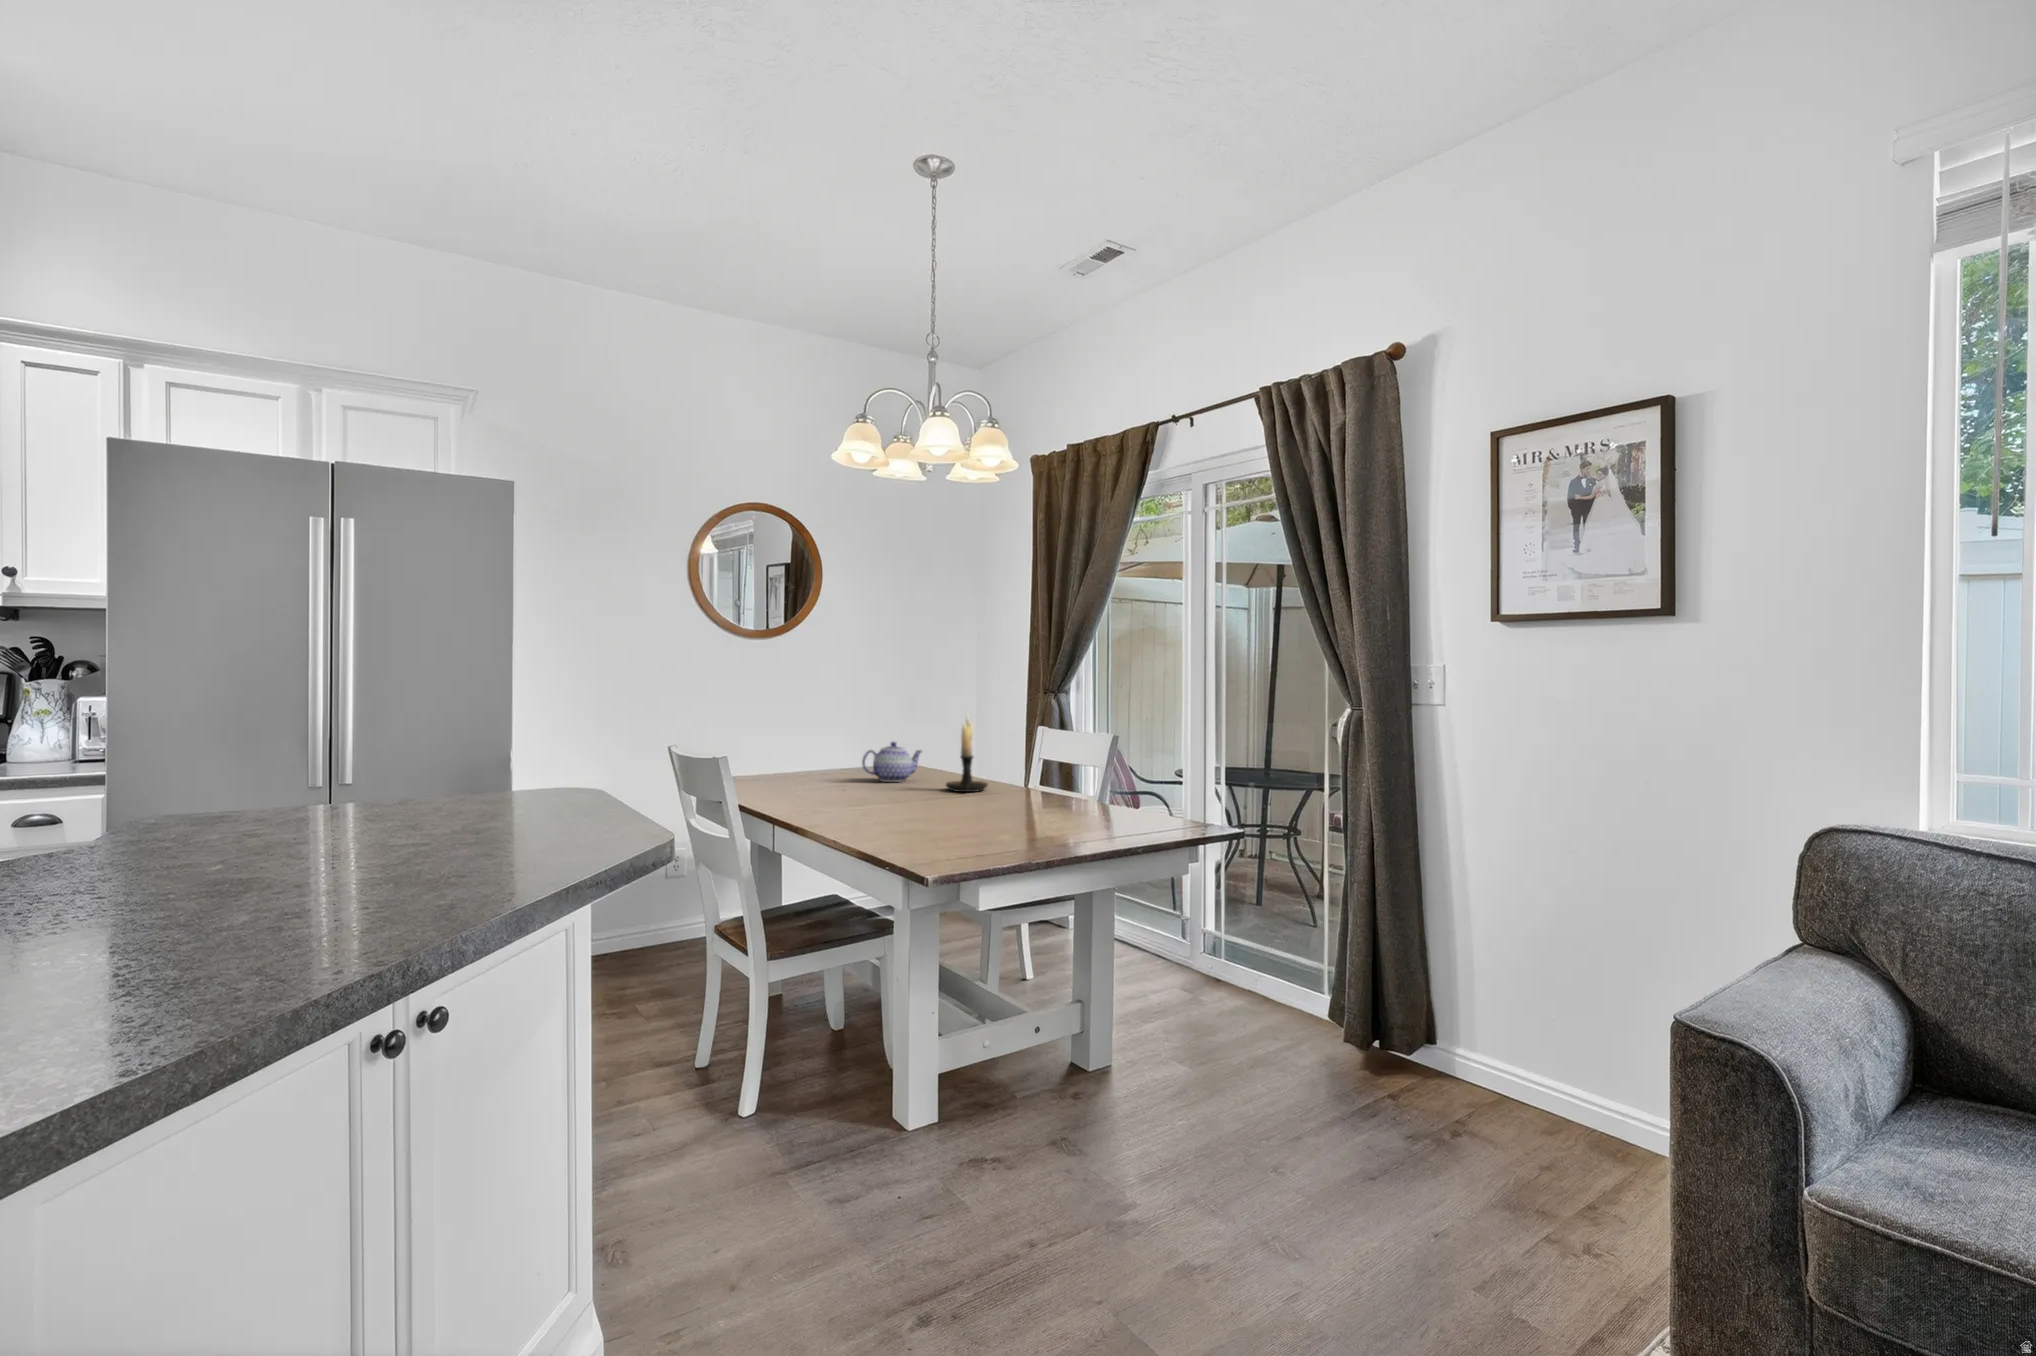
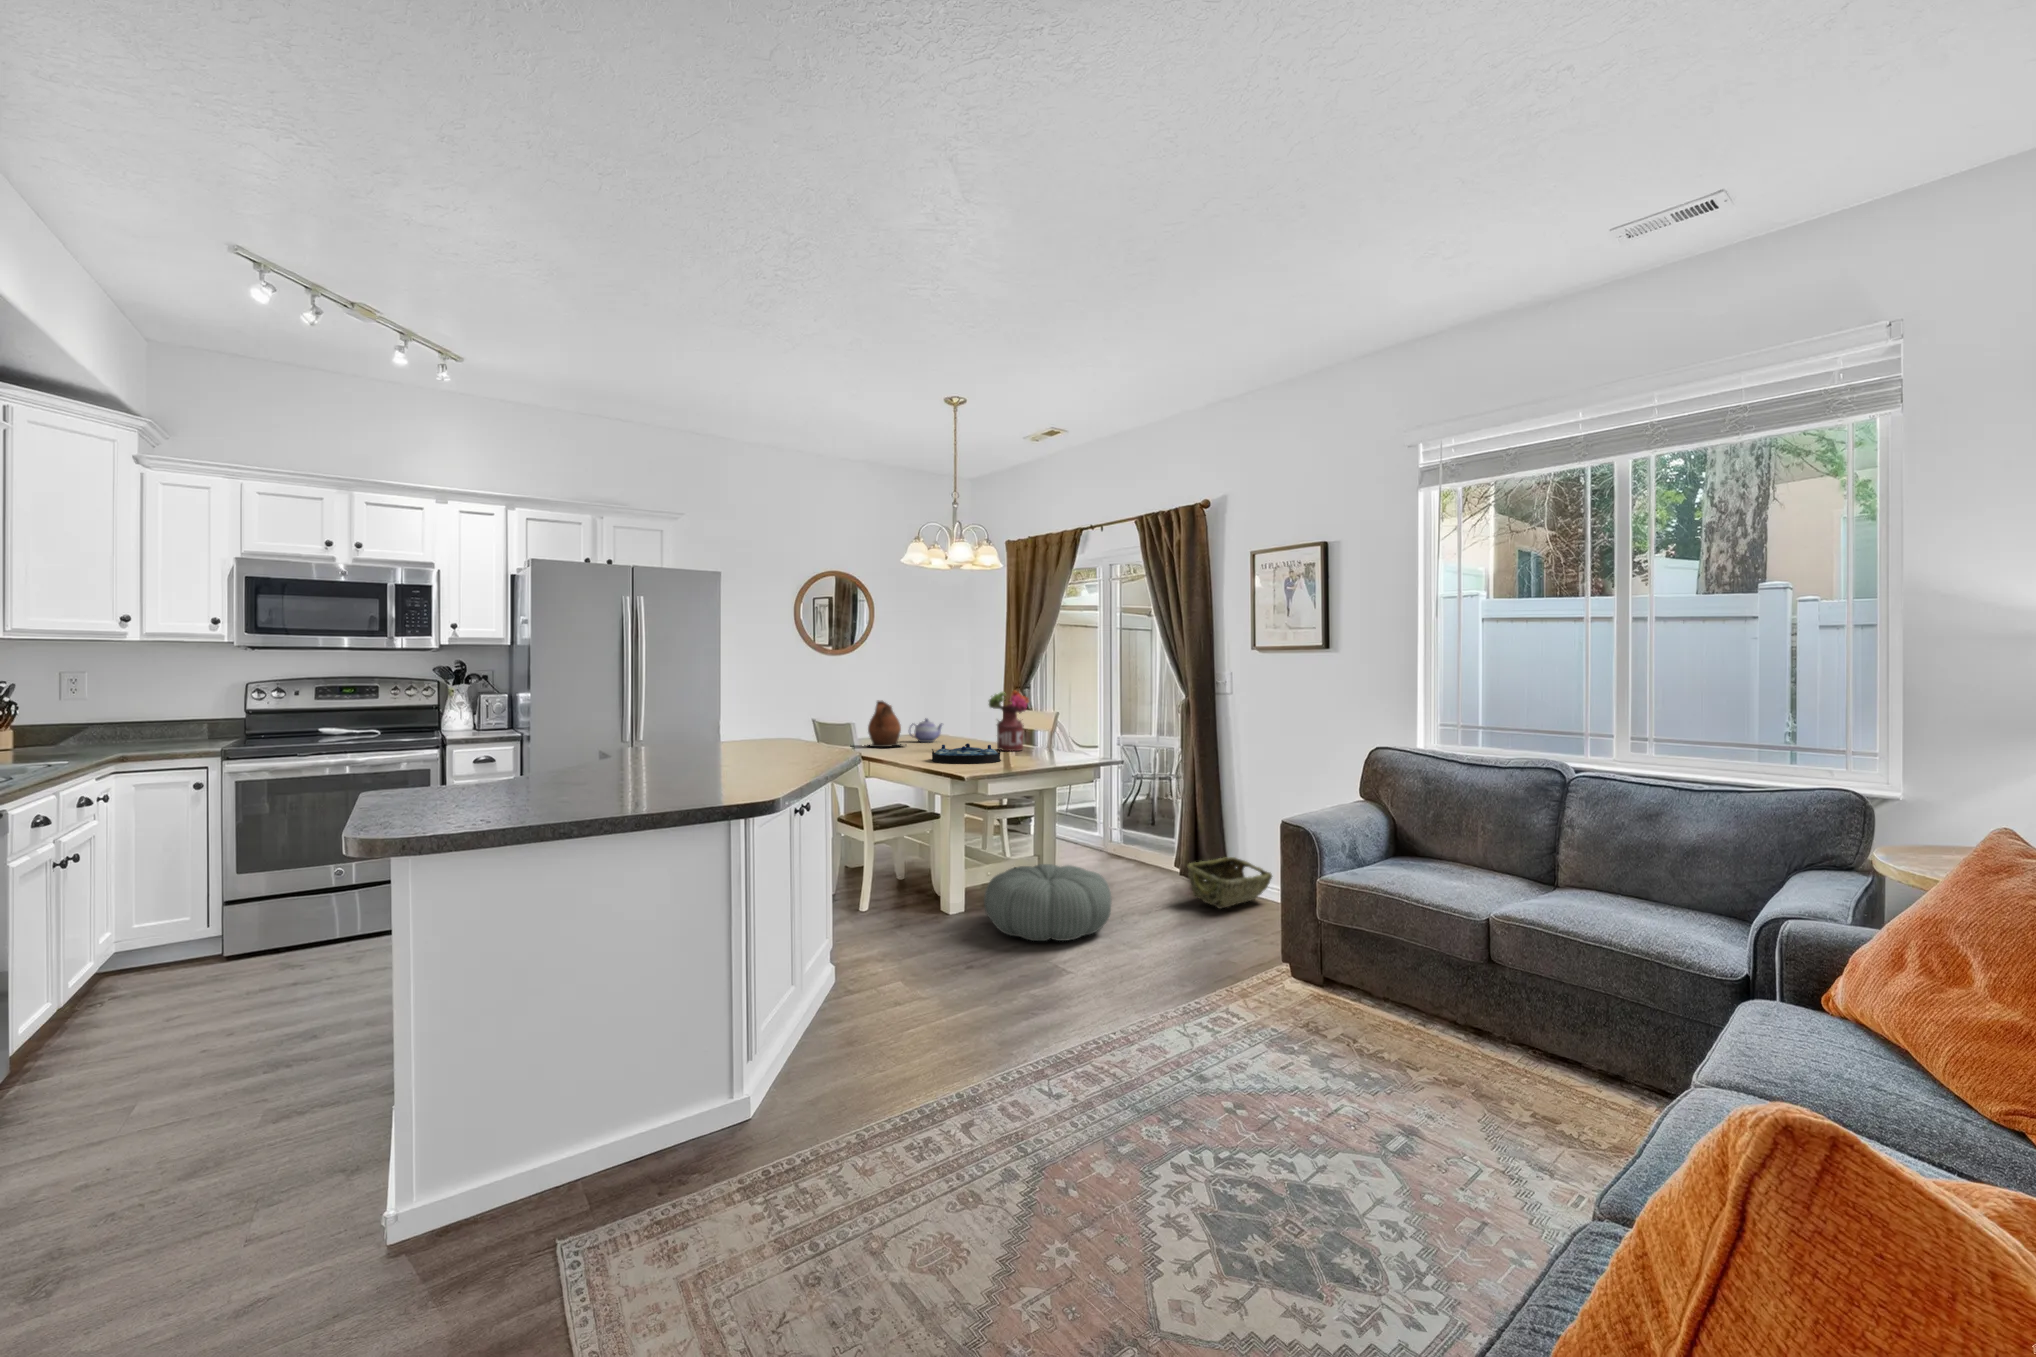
flower arrangement: none [992,694,1067,806] -> present [989,691,1029,751]
ceramic pitcher: none [777,711,854,793] -> present [868,700,901,747]
candle holder: present [946,714,988,792] -> none [960,700,984,746]
serving tray: none [876,795,1011,839] -> present [931,743,1002,763]
woven basket: none [1372,1016,1543,1136] -> present [1187,857,1272,908]
pouf: none [968,1041,1235,1241] -> present [984,864,1112,941]

